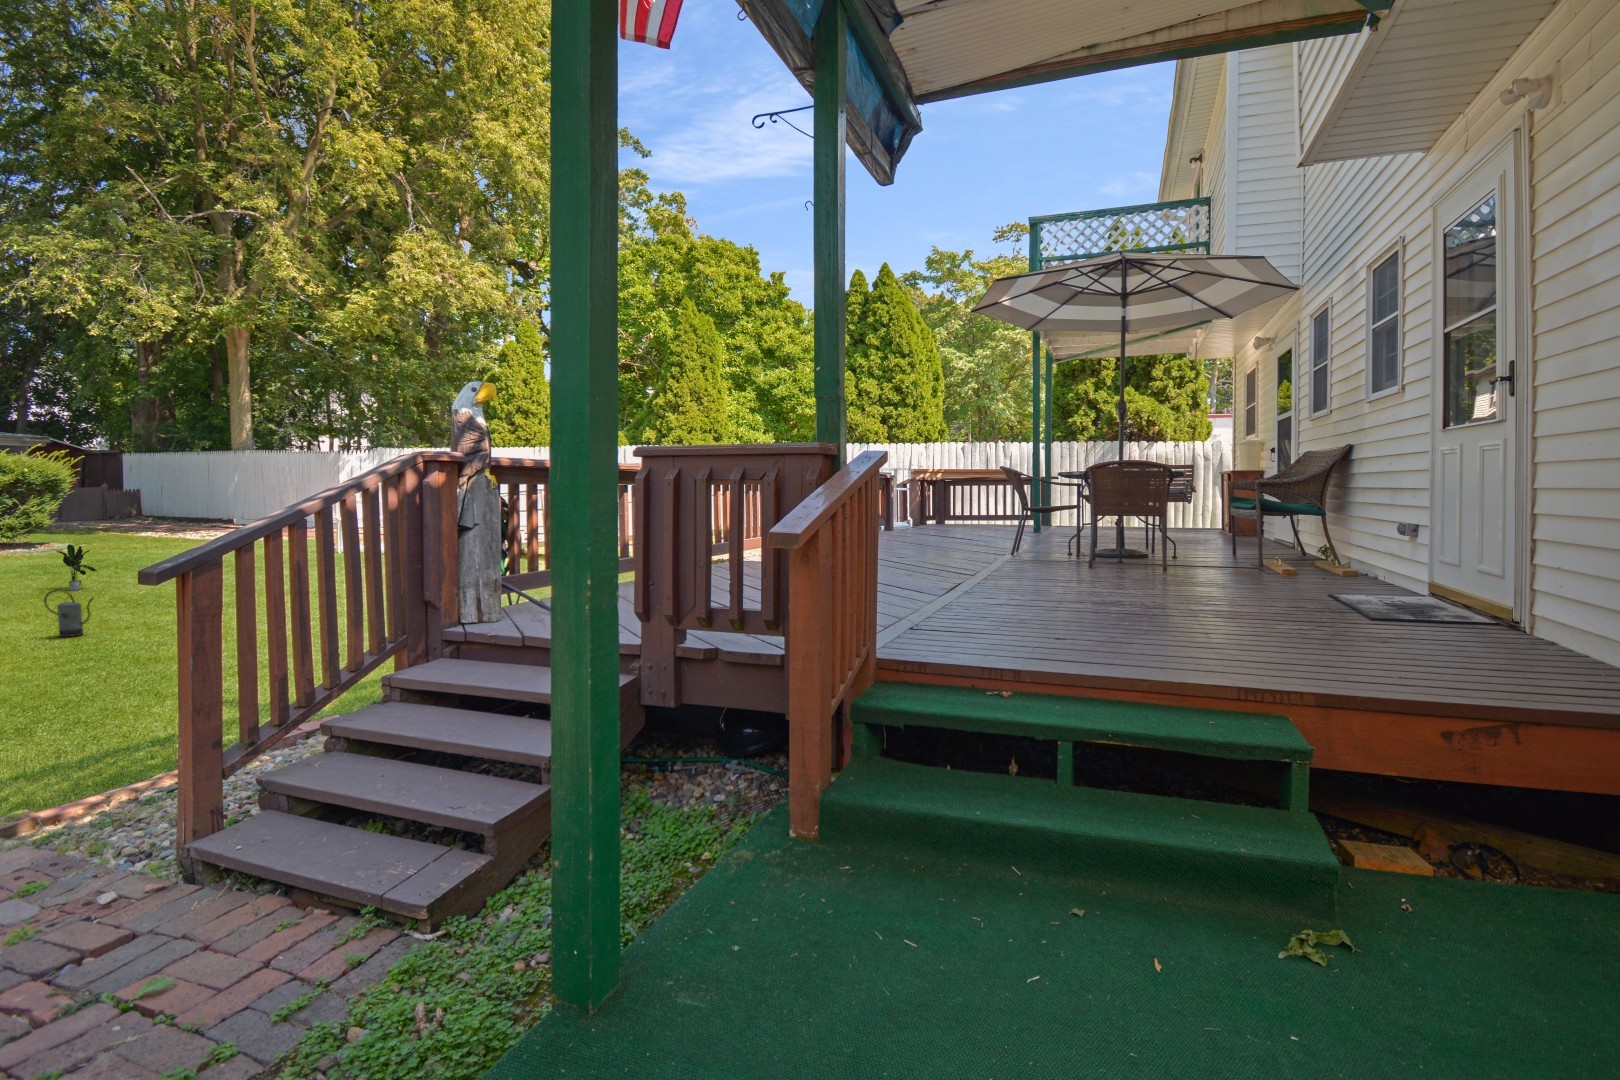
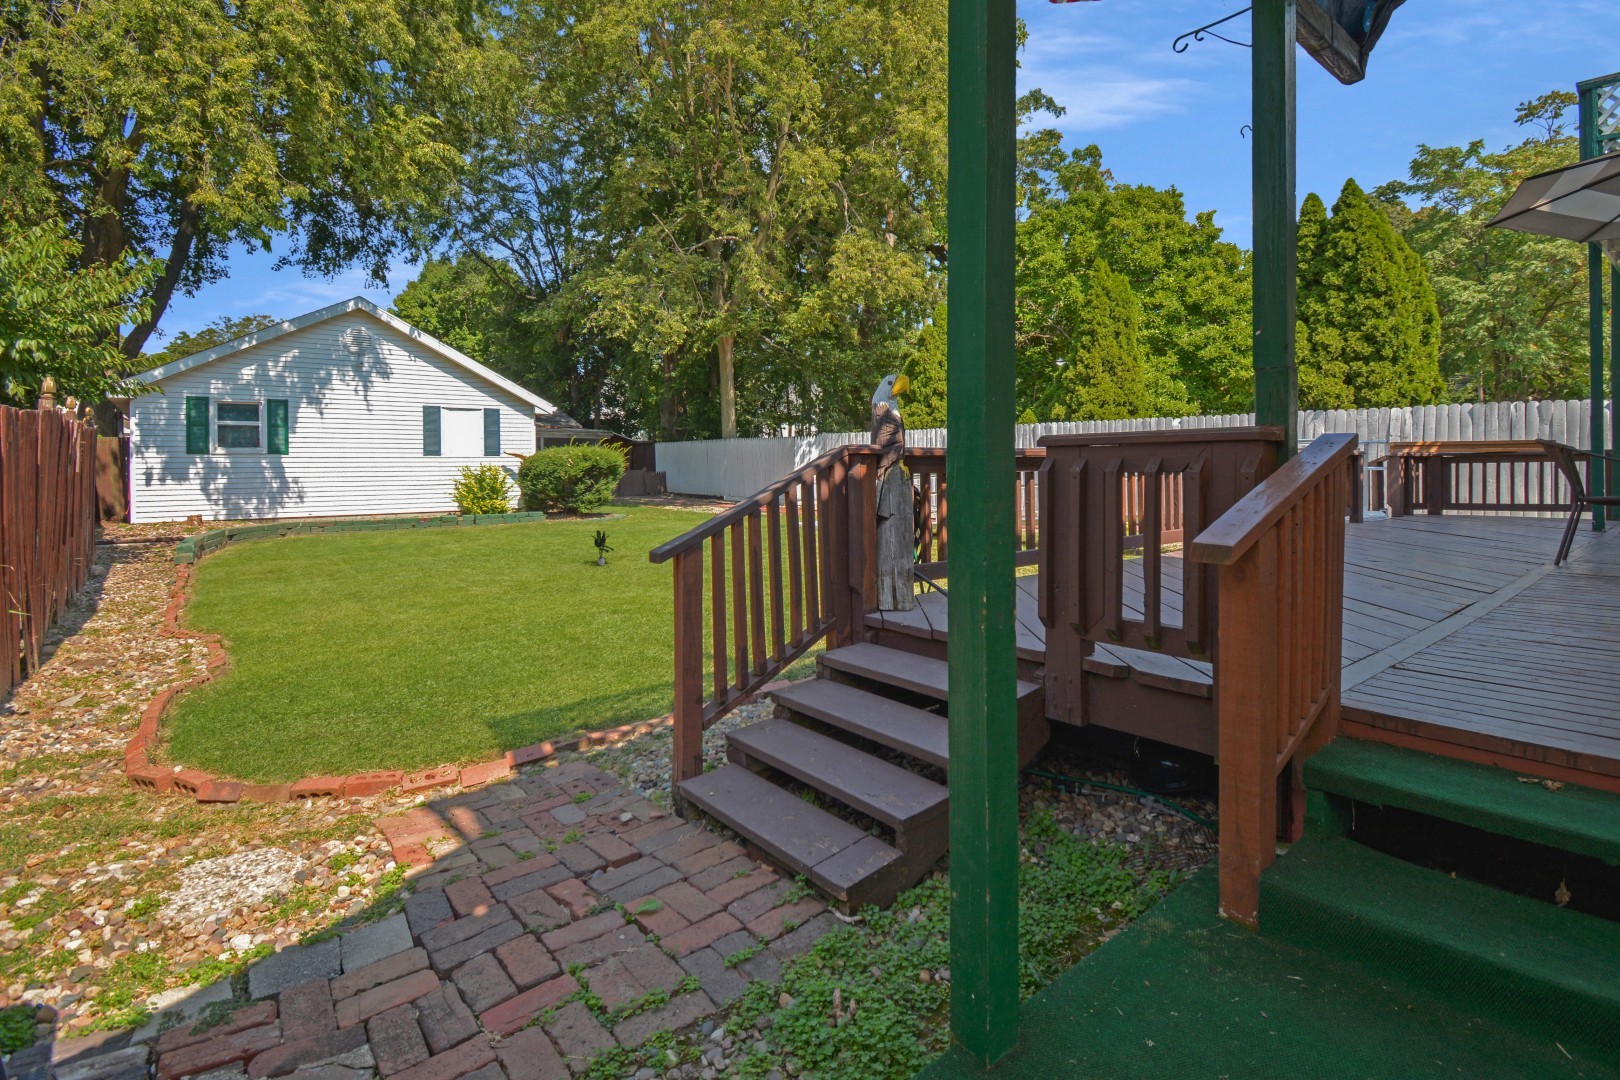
watering can: present [44,589,93,637] -> none [564,585,594,624]

